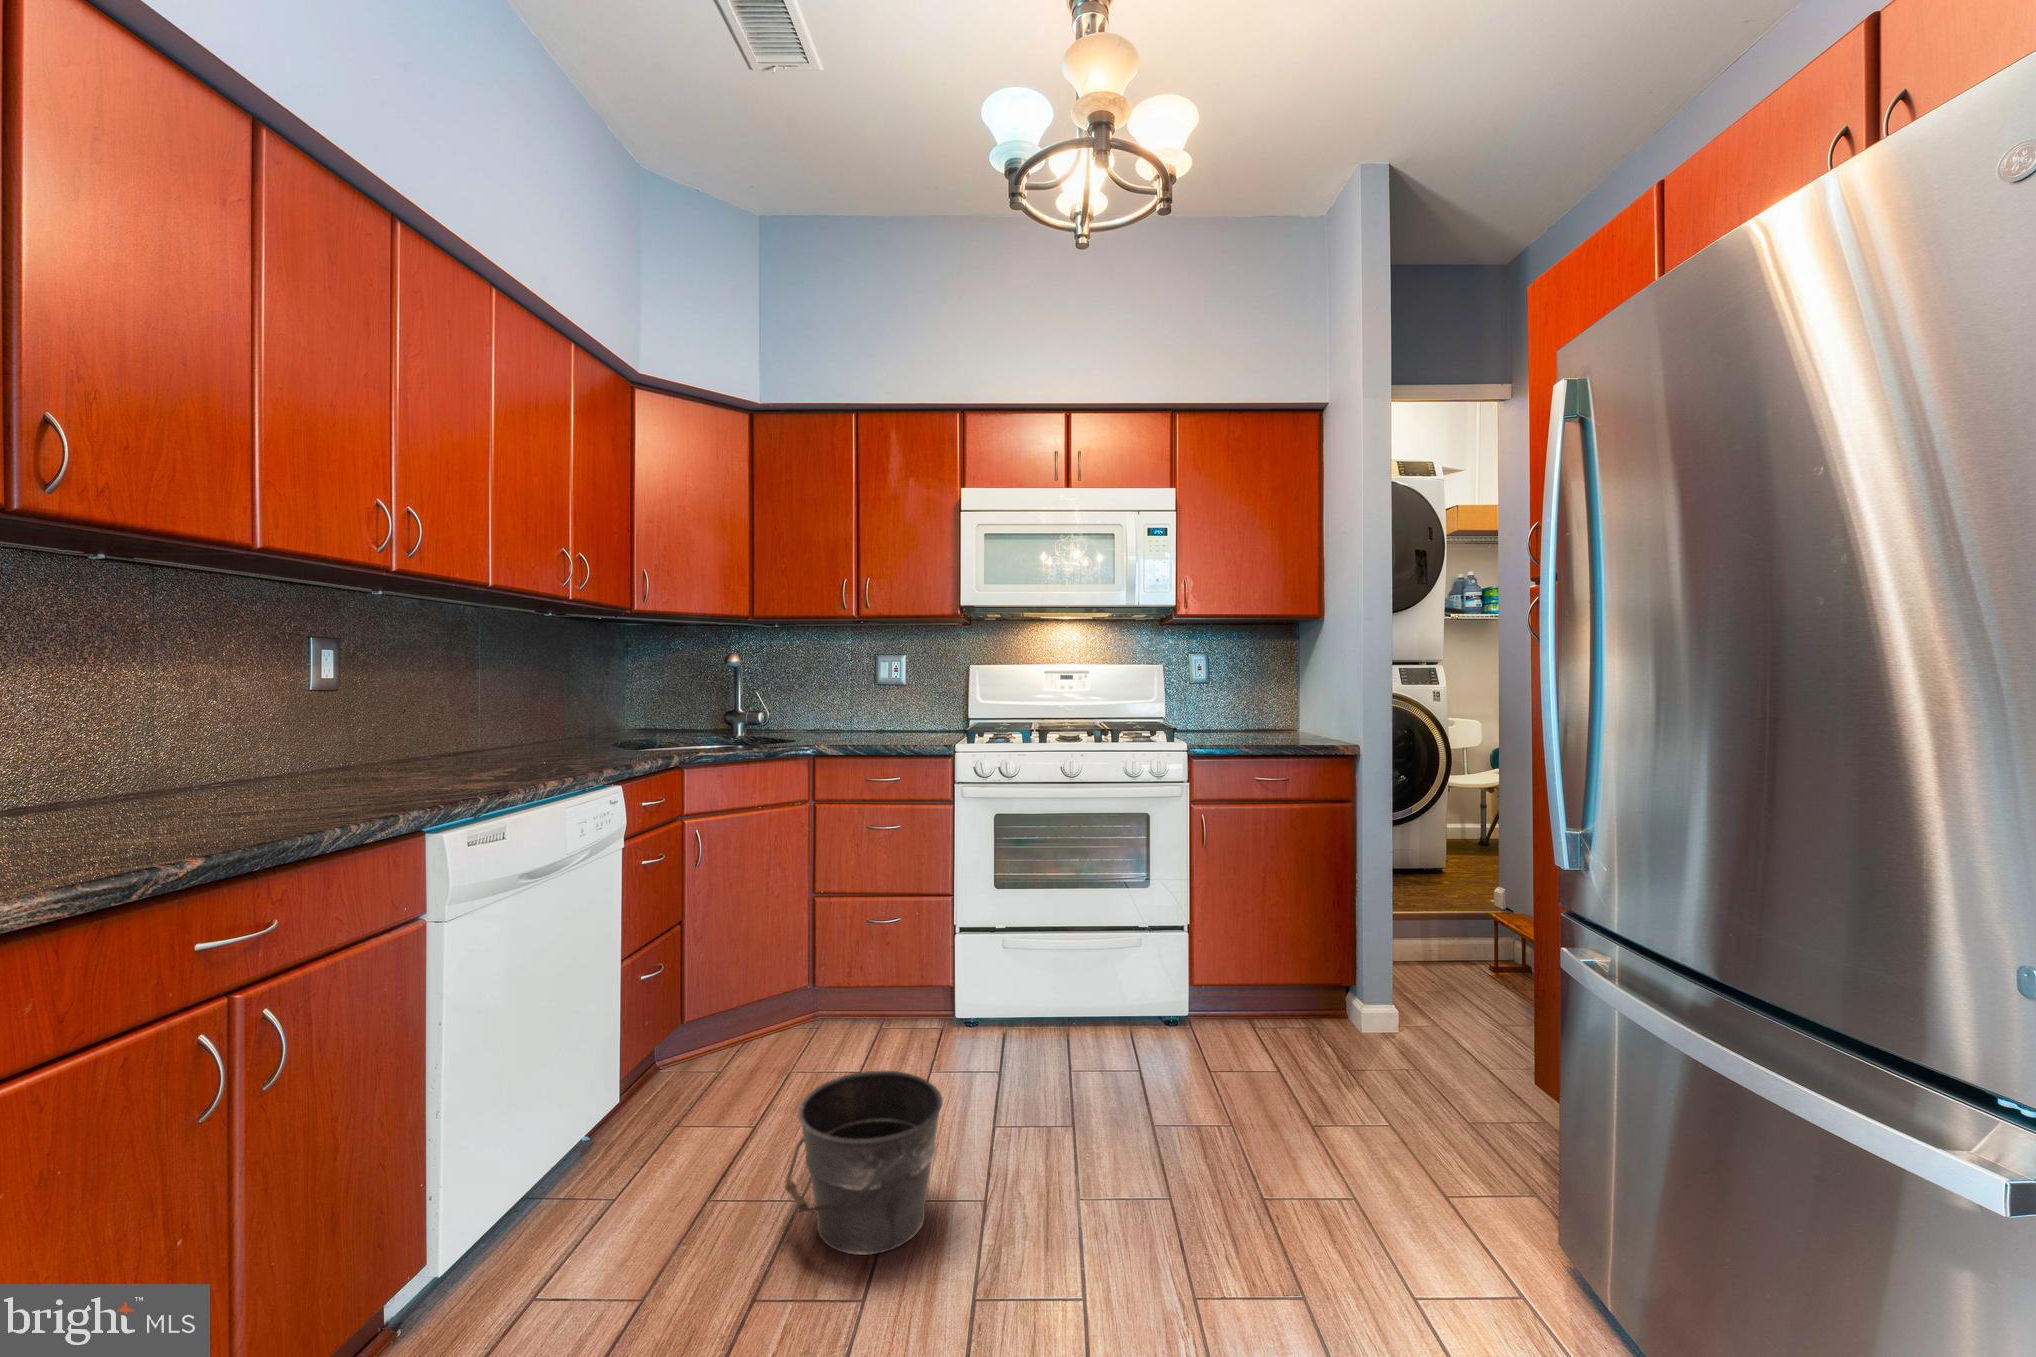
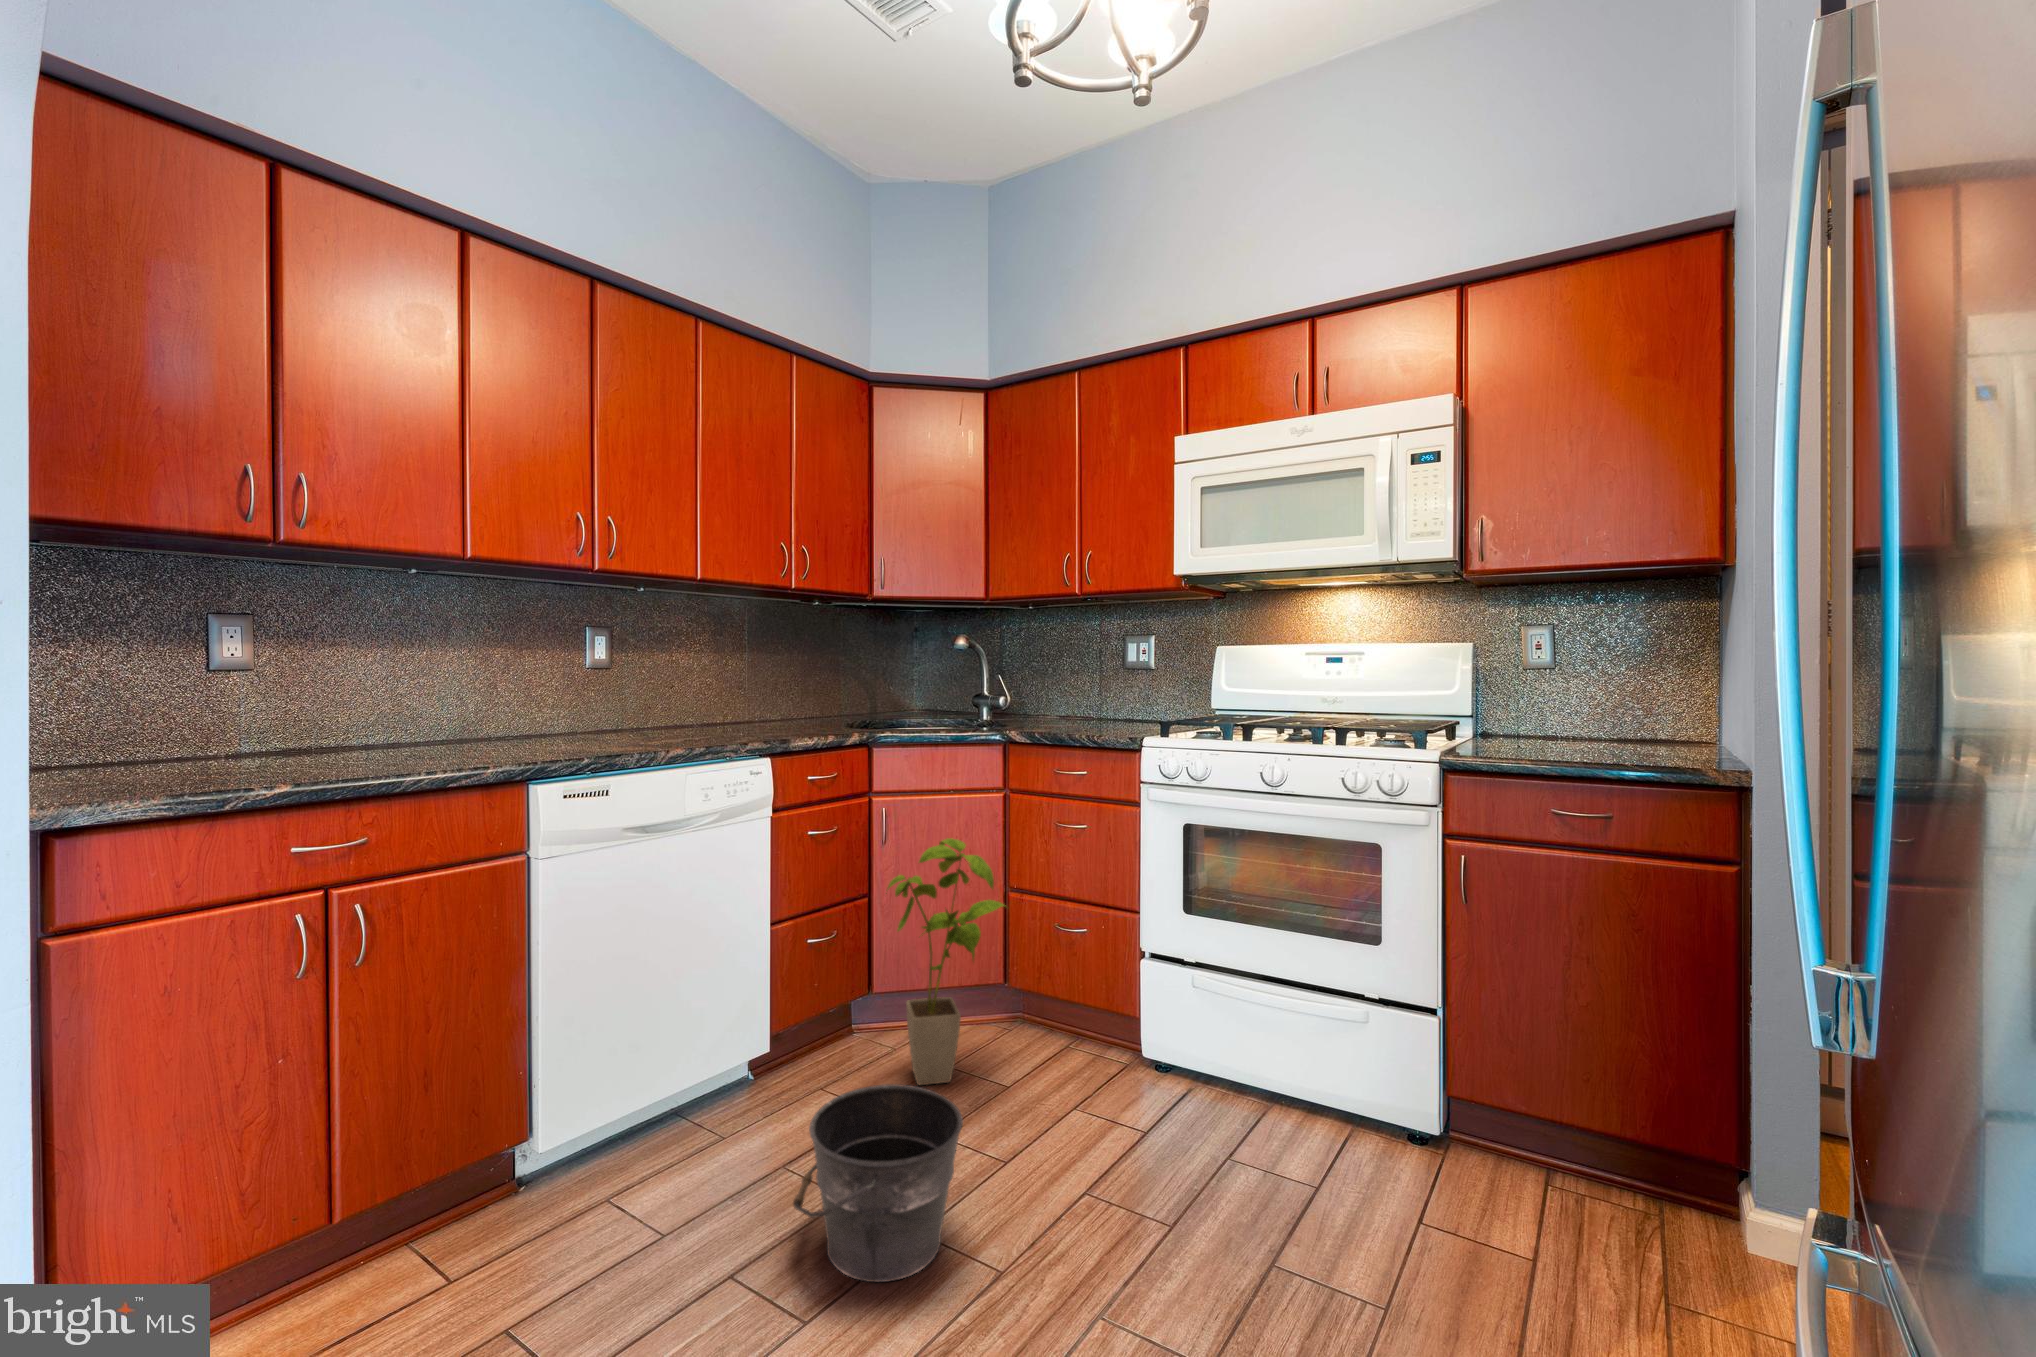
house plant: none [727,846,856,1094] -> present [886,838,1004,1085]

